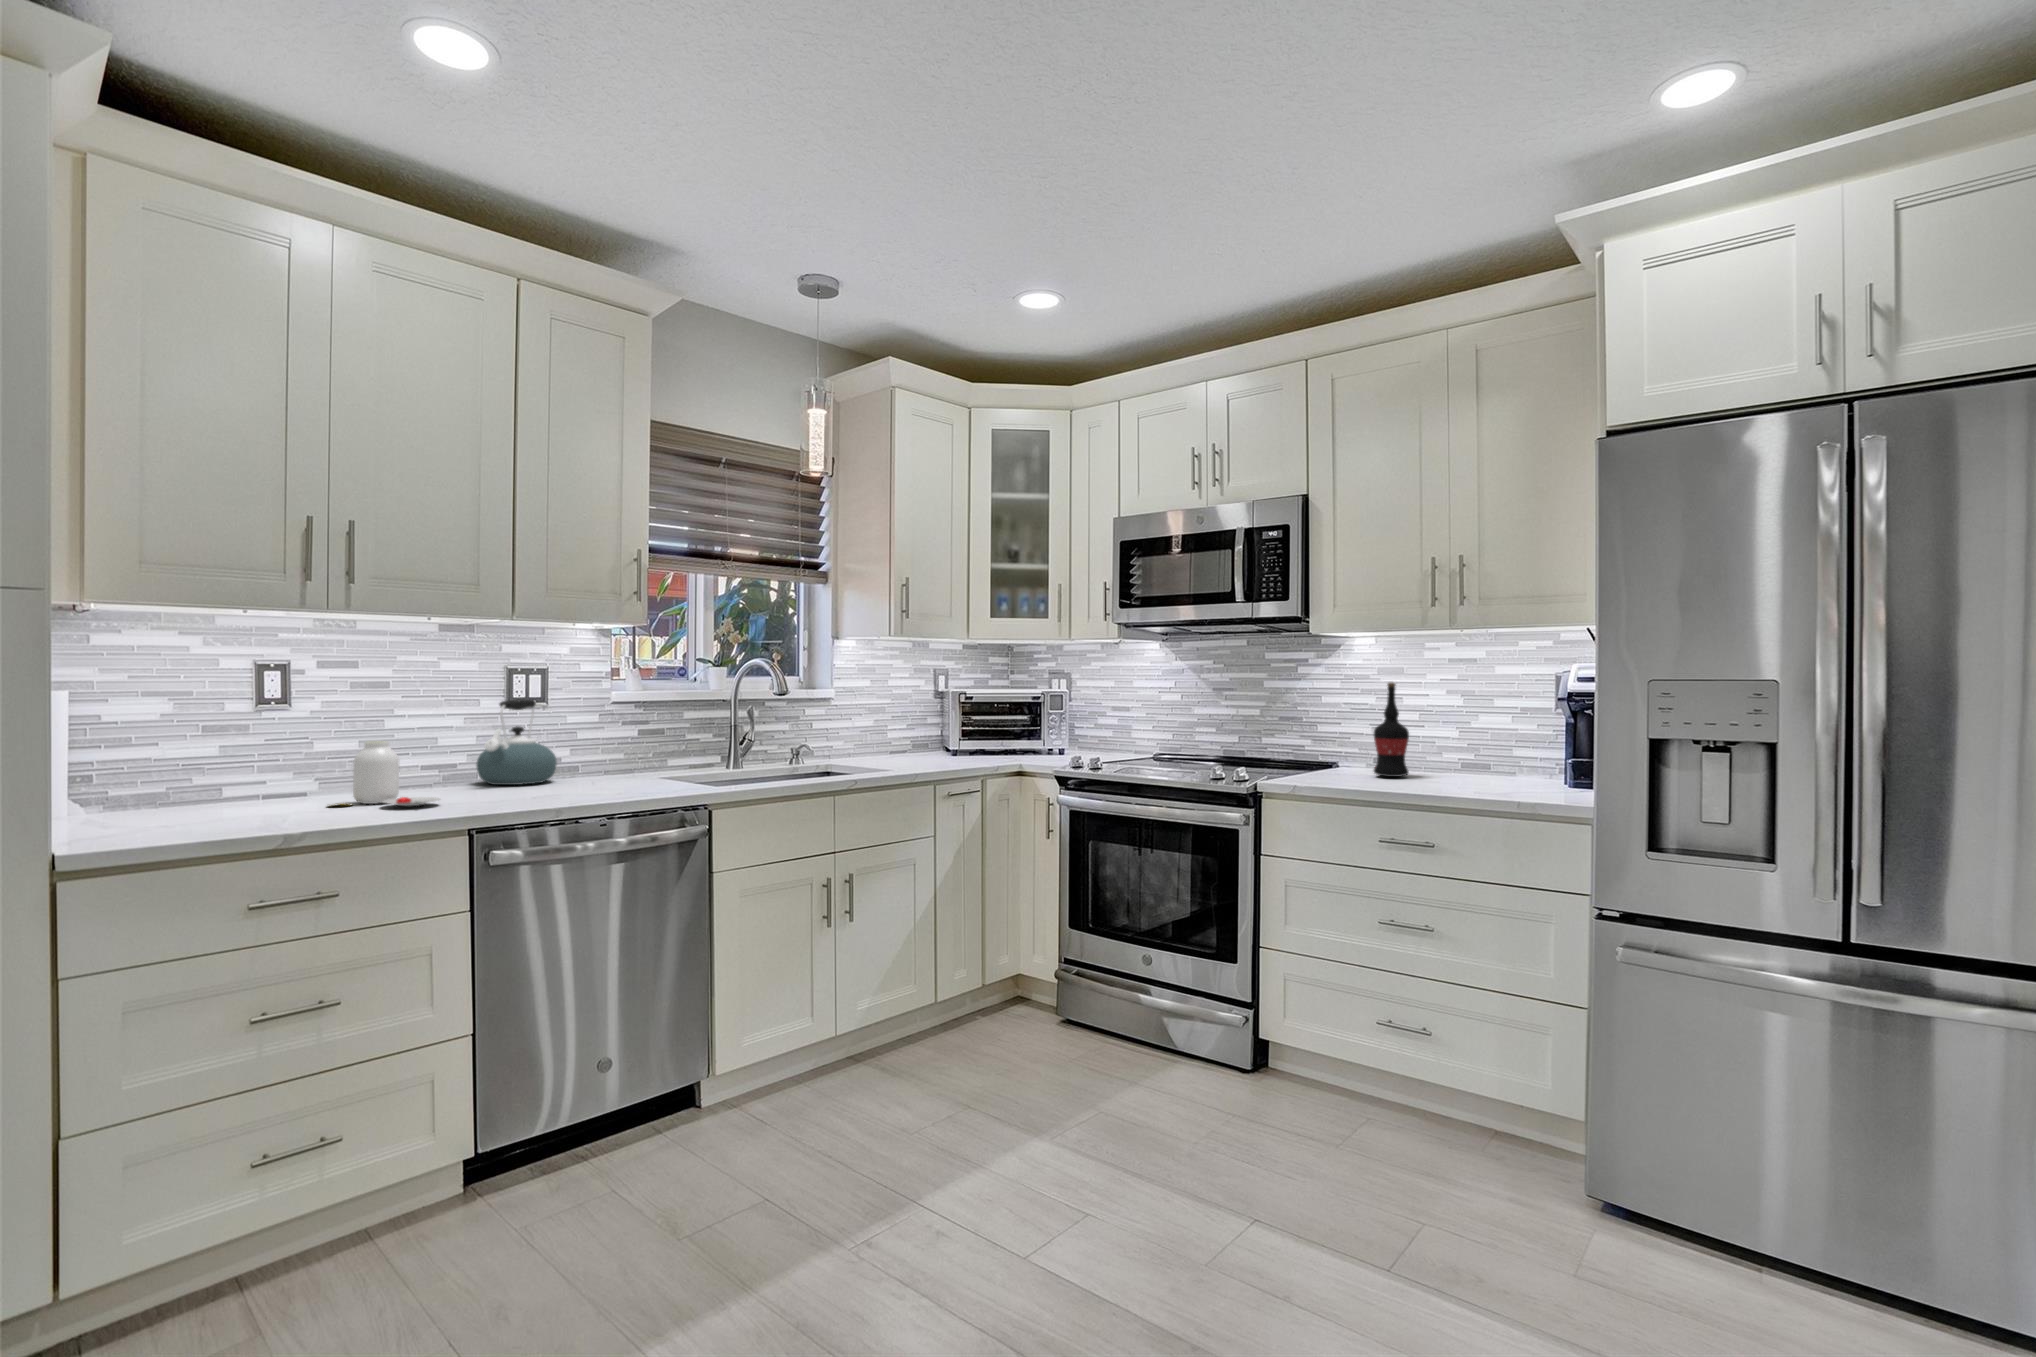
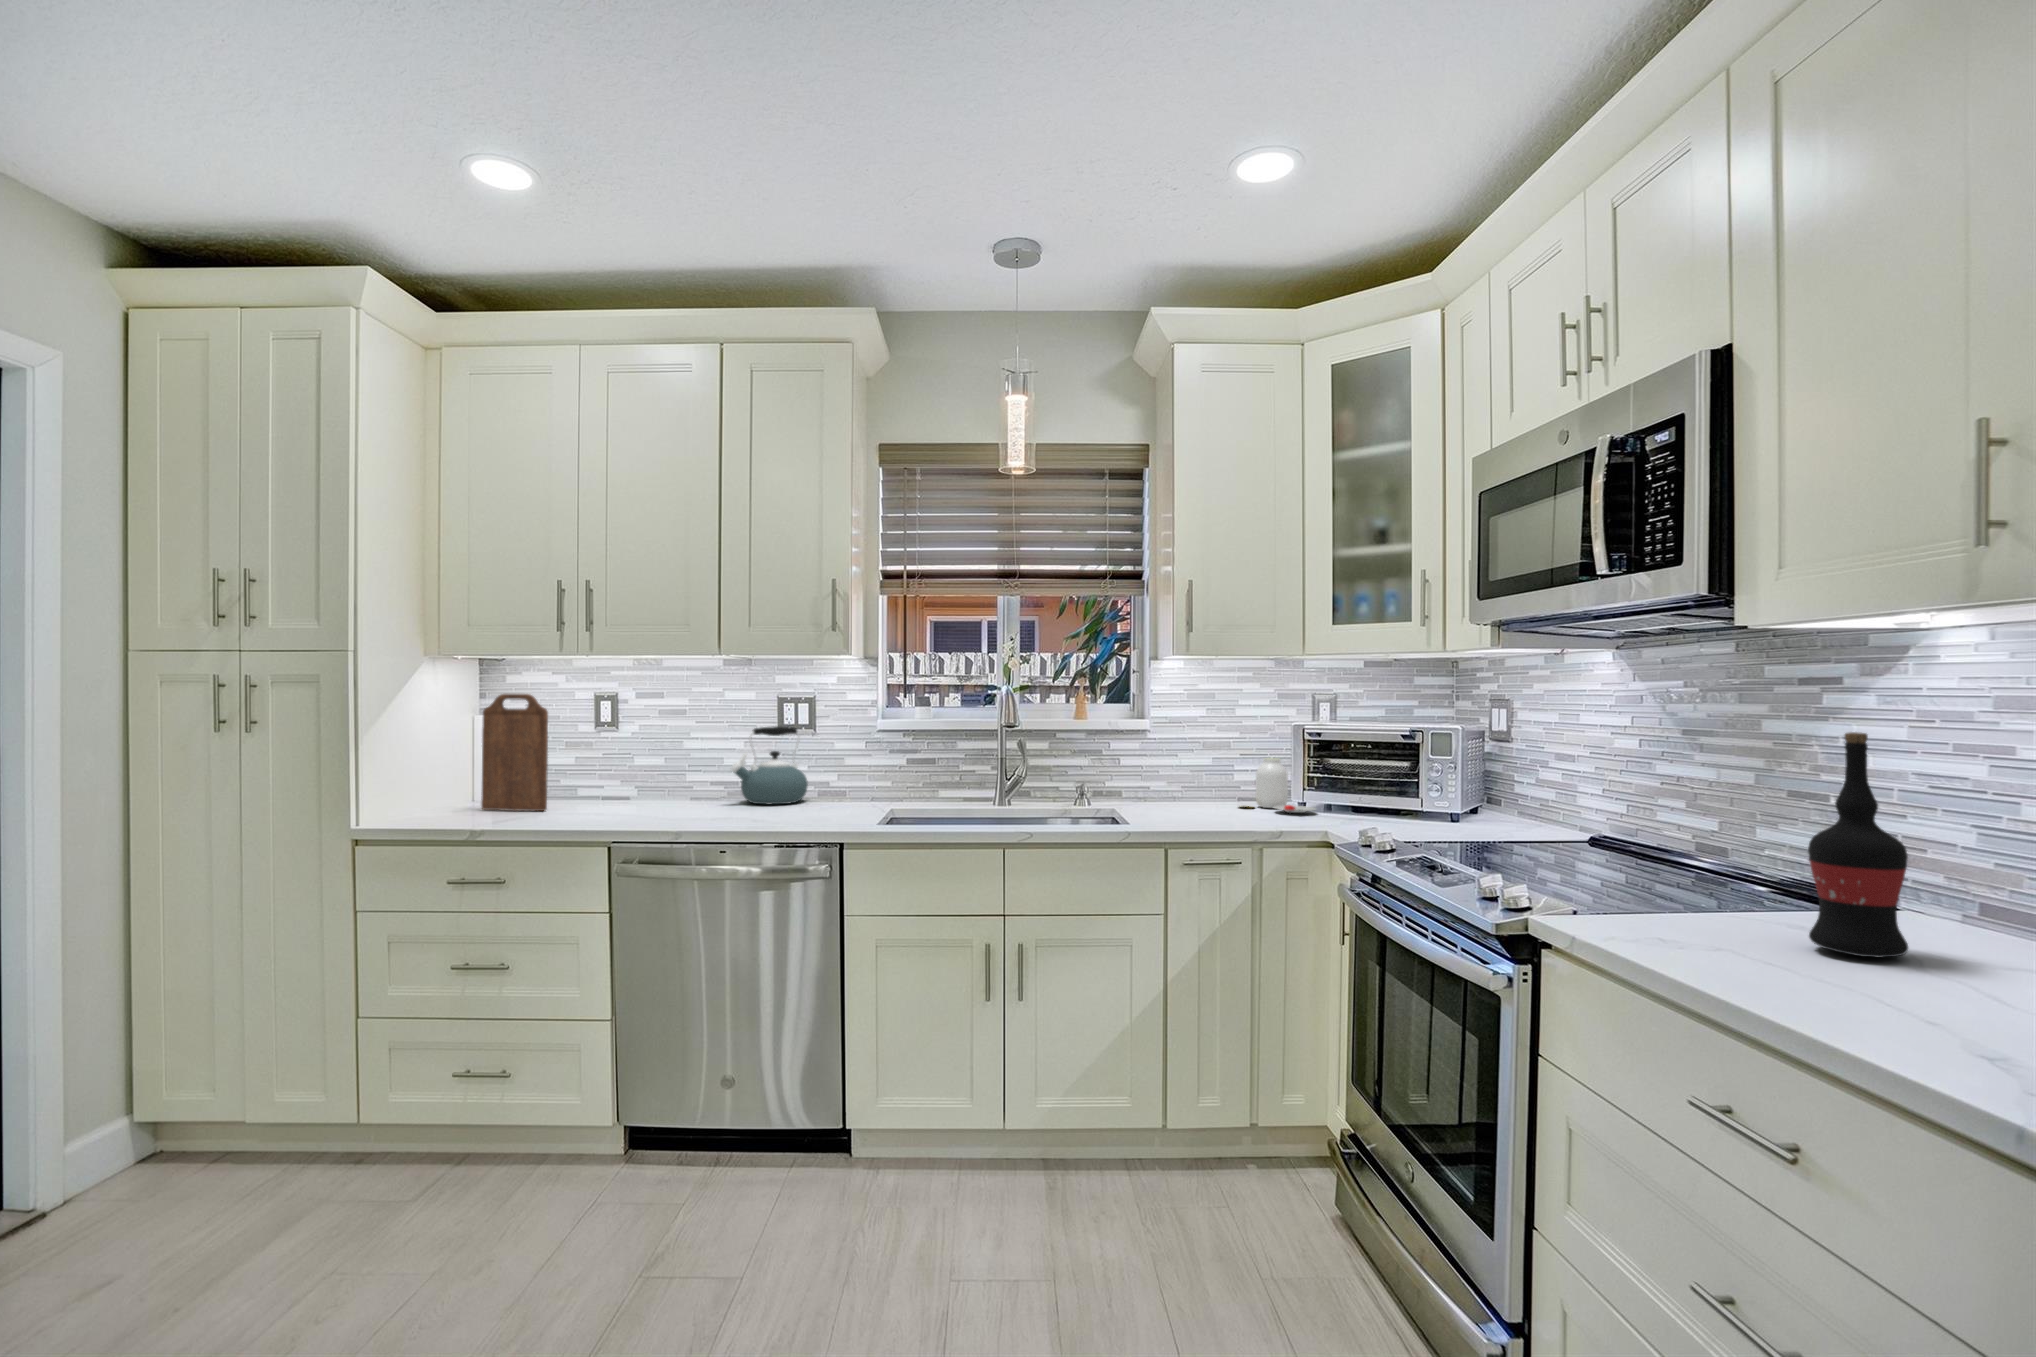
cutting board: none [154,658,274,820] -> present [481,694,548,811]
jar: present [341,741,440,806] -> present [1249,758,1315,813]

